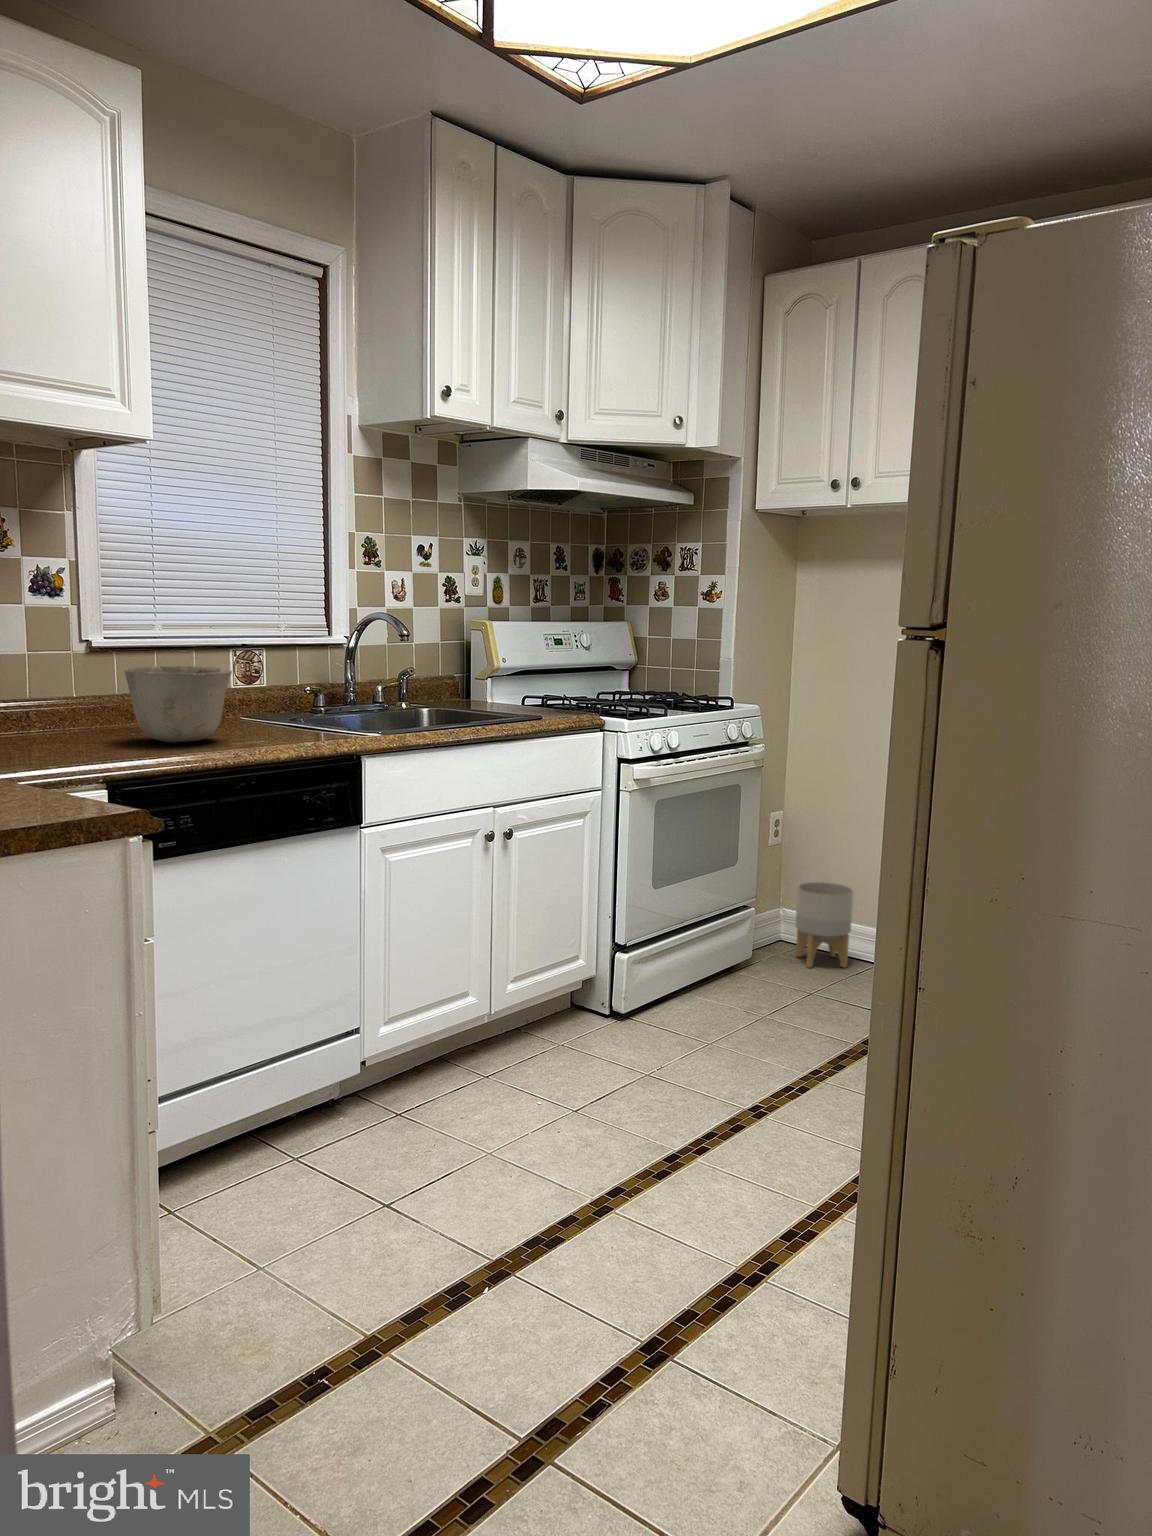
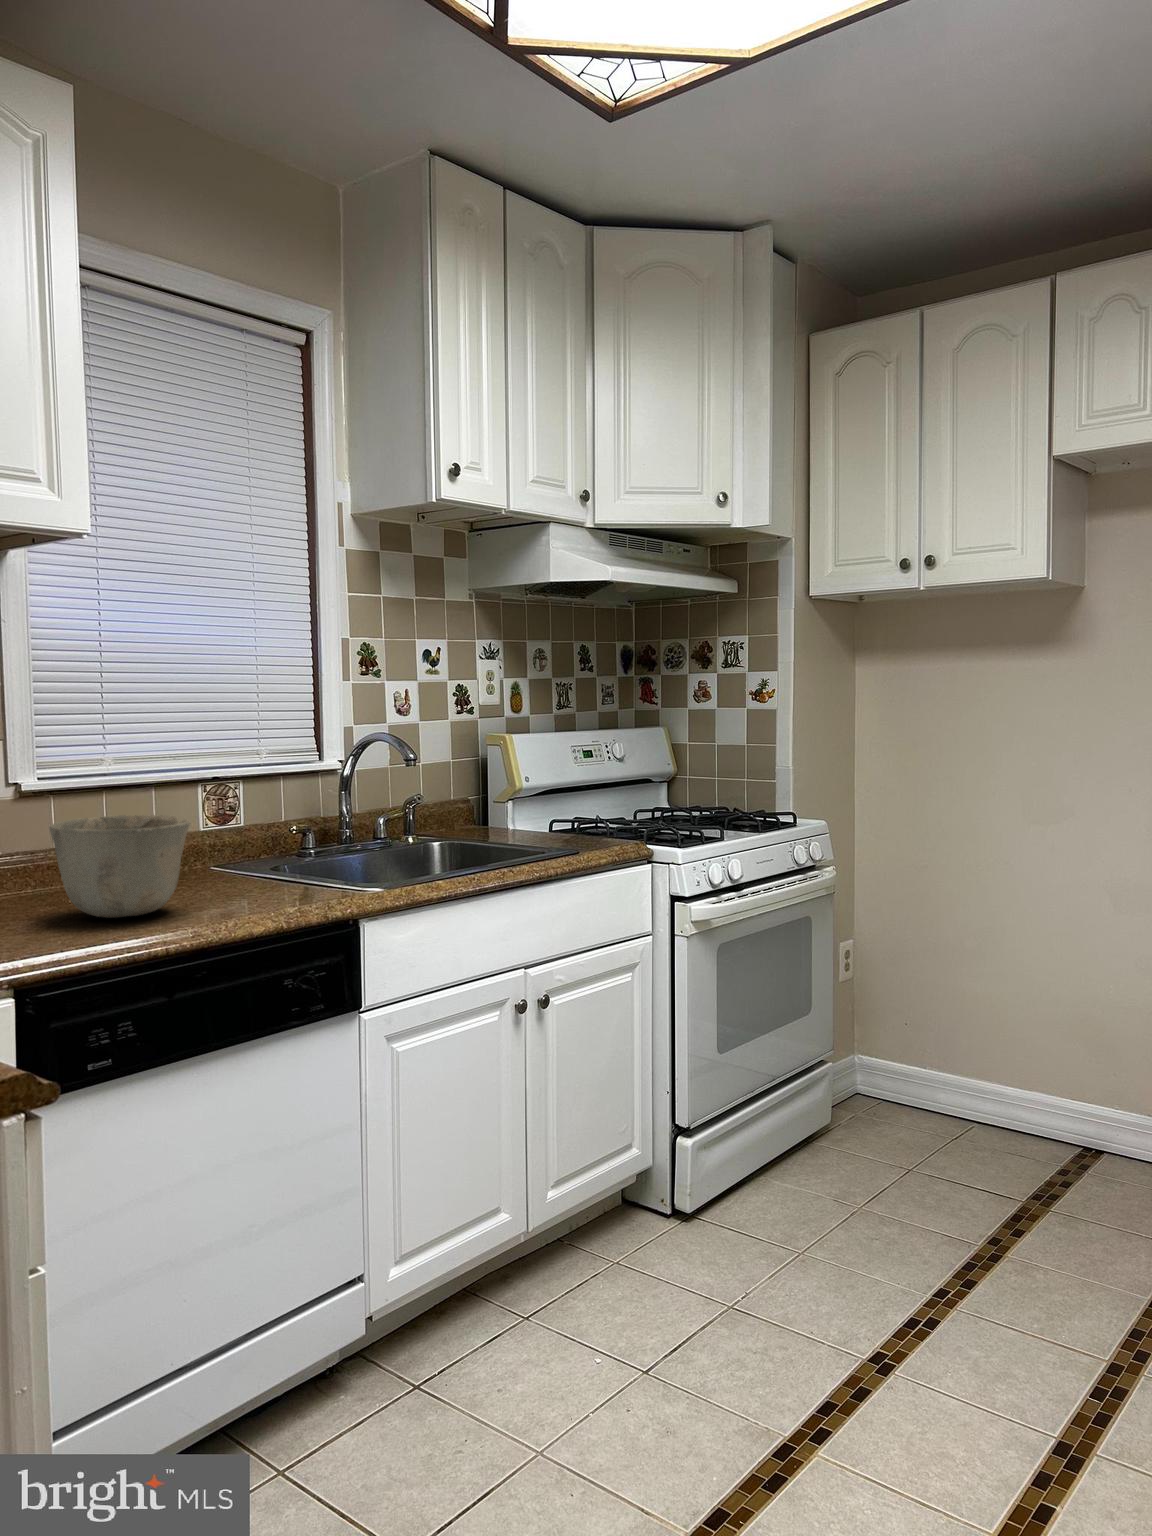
planter: present [795,882,853,968] -> none [877,1024,944,1130]

